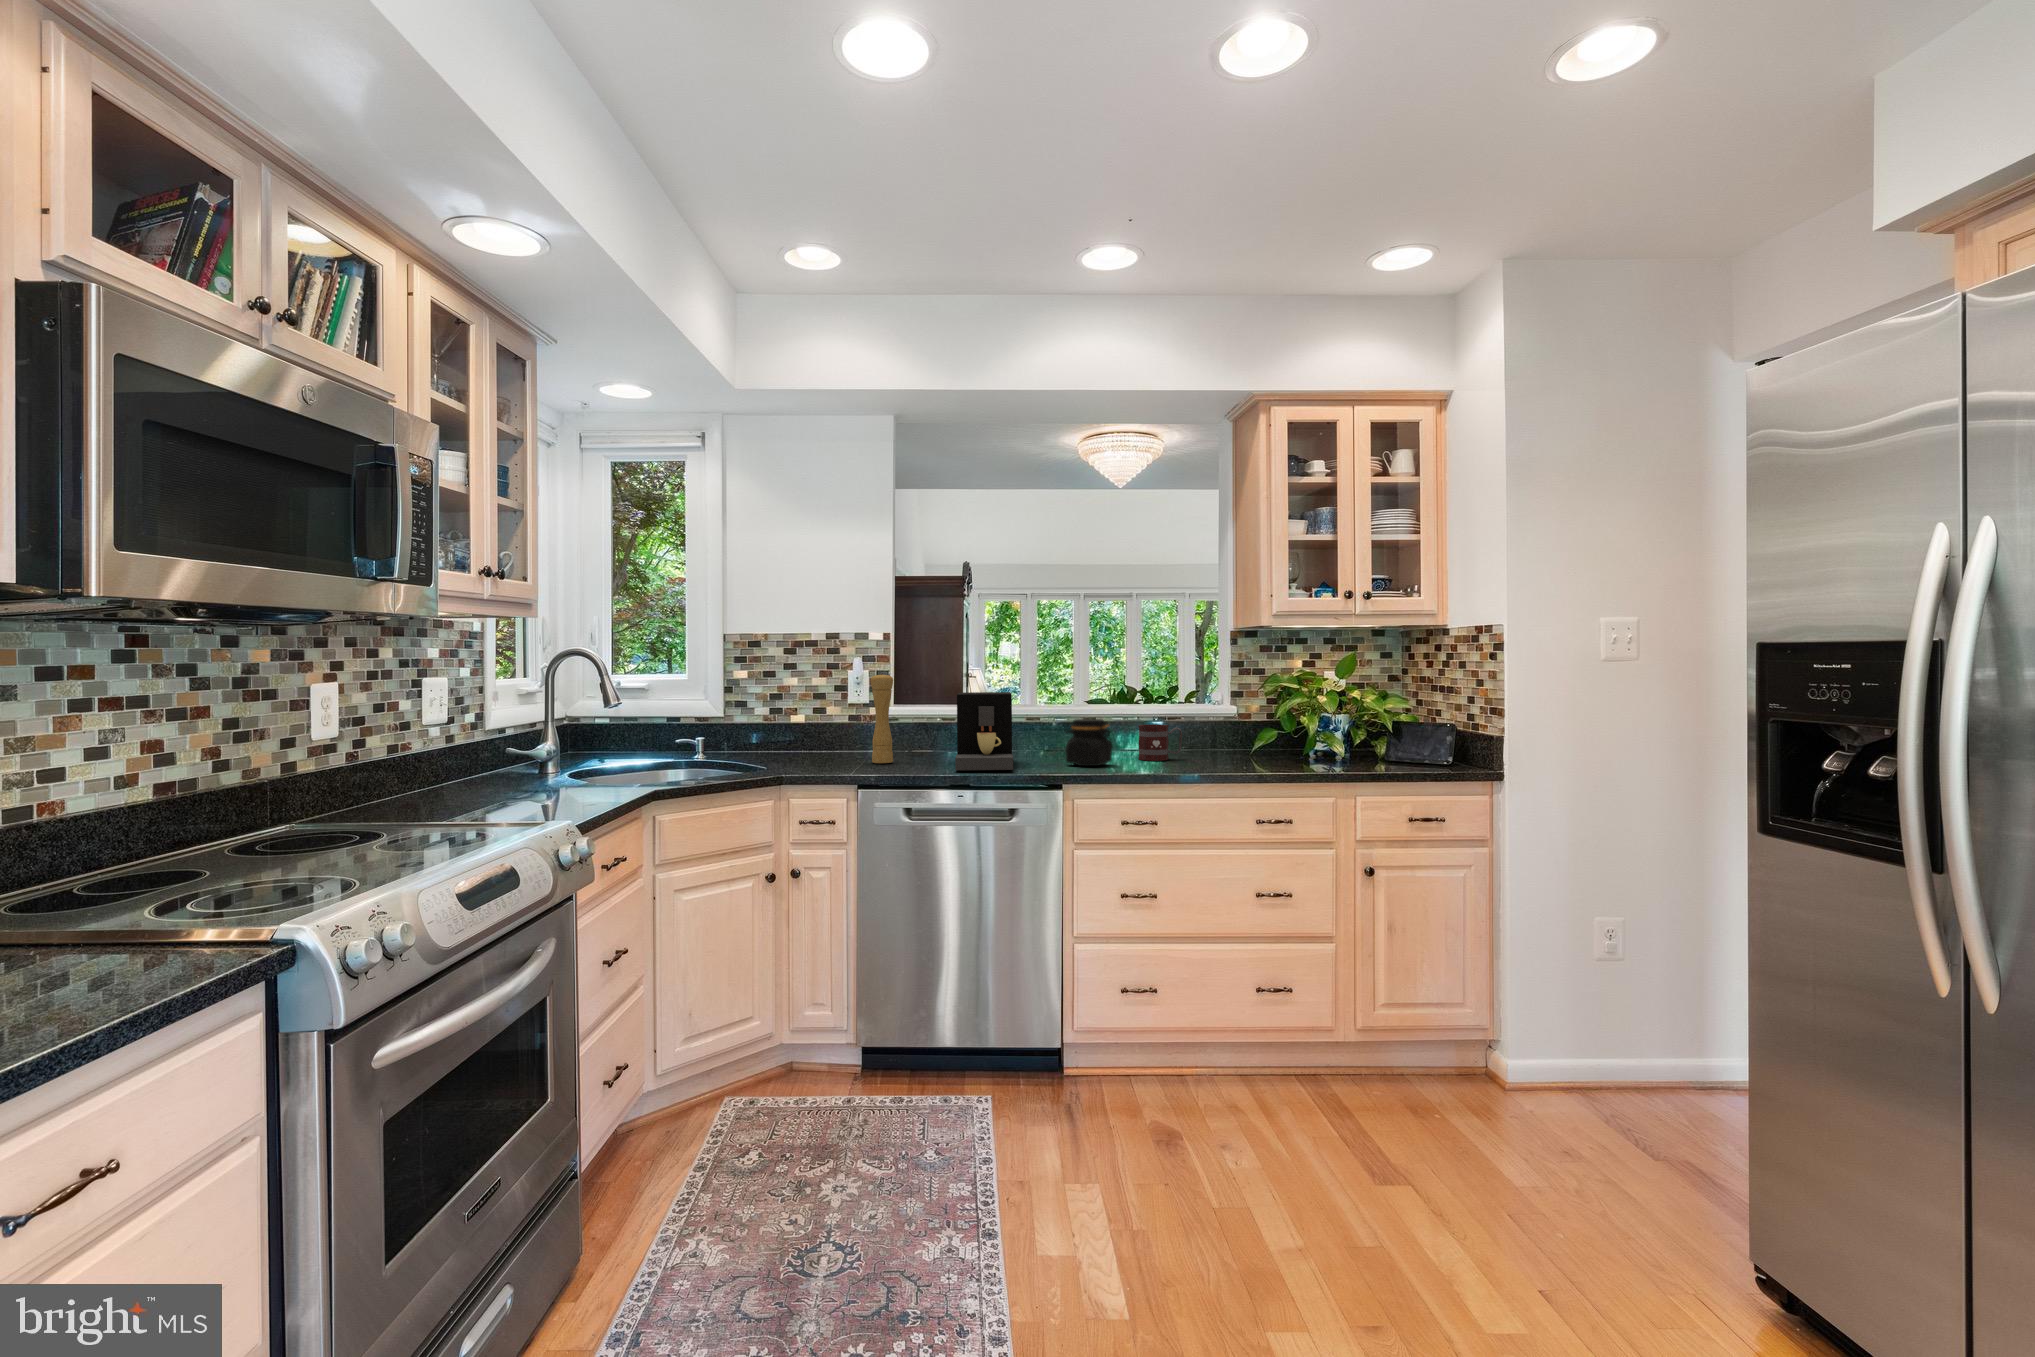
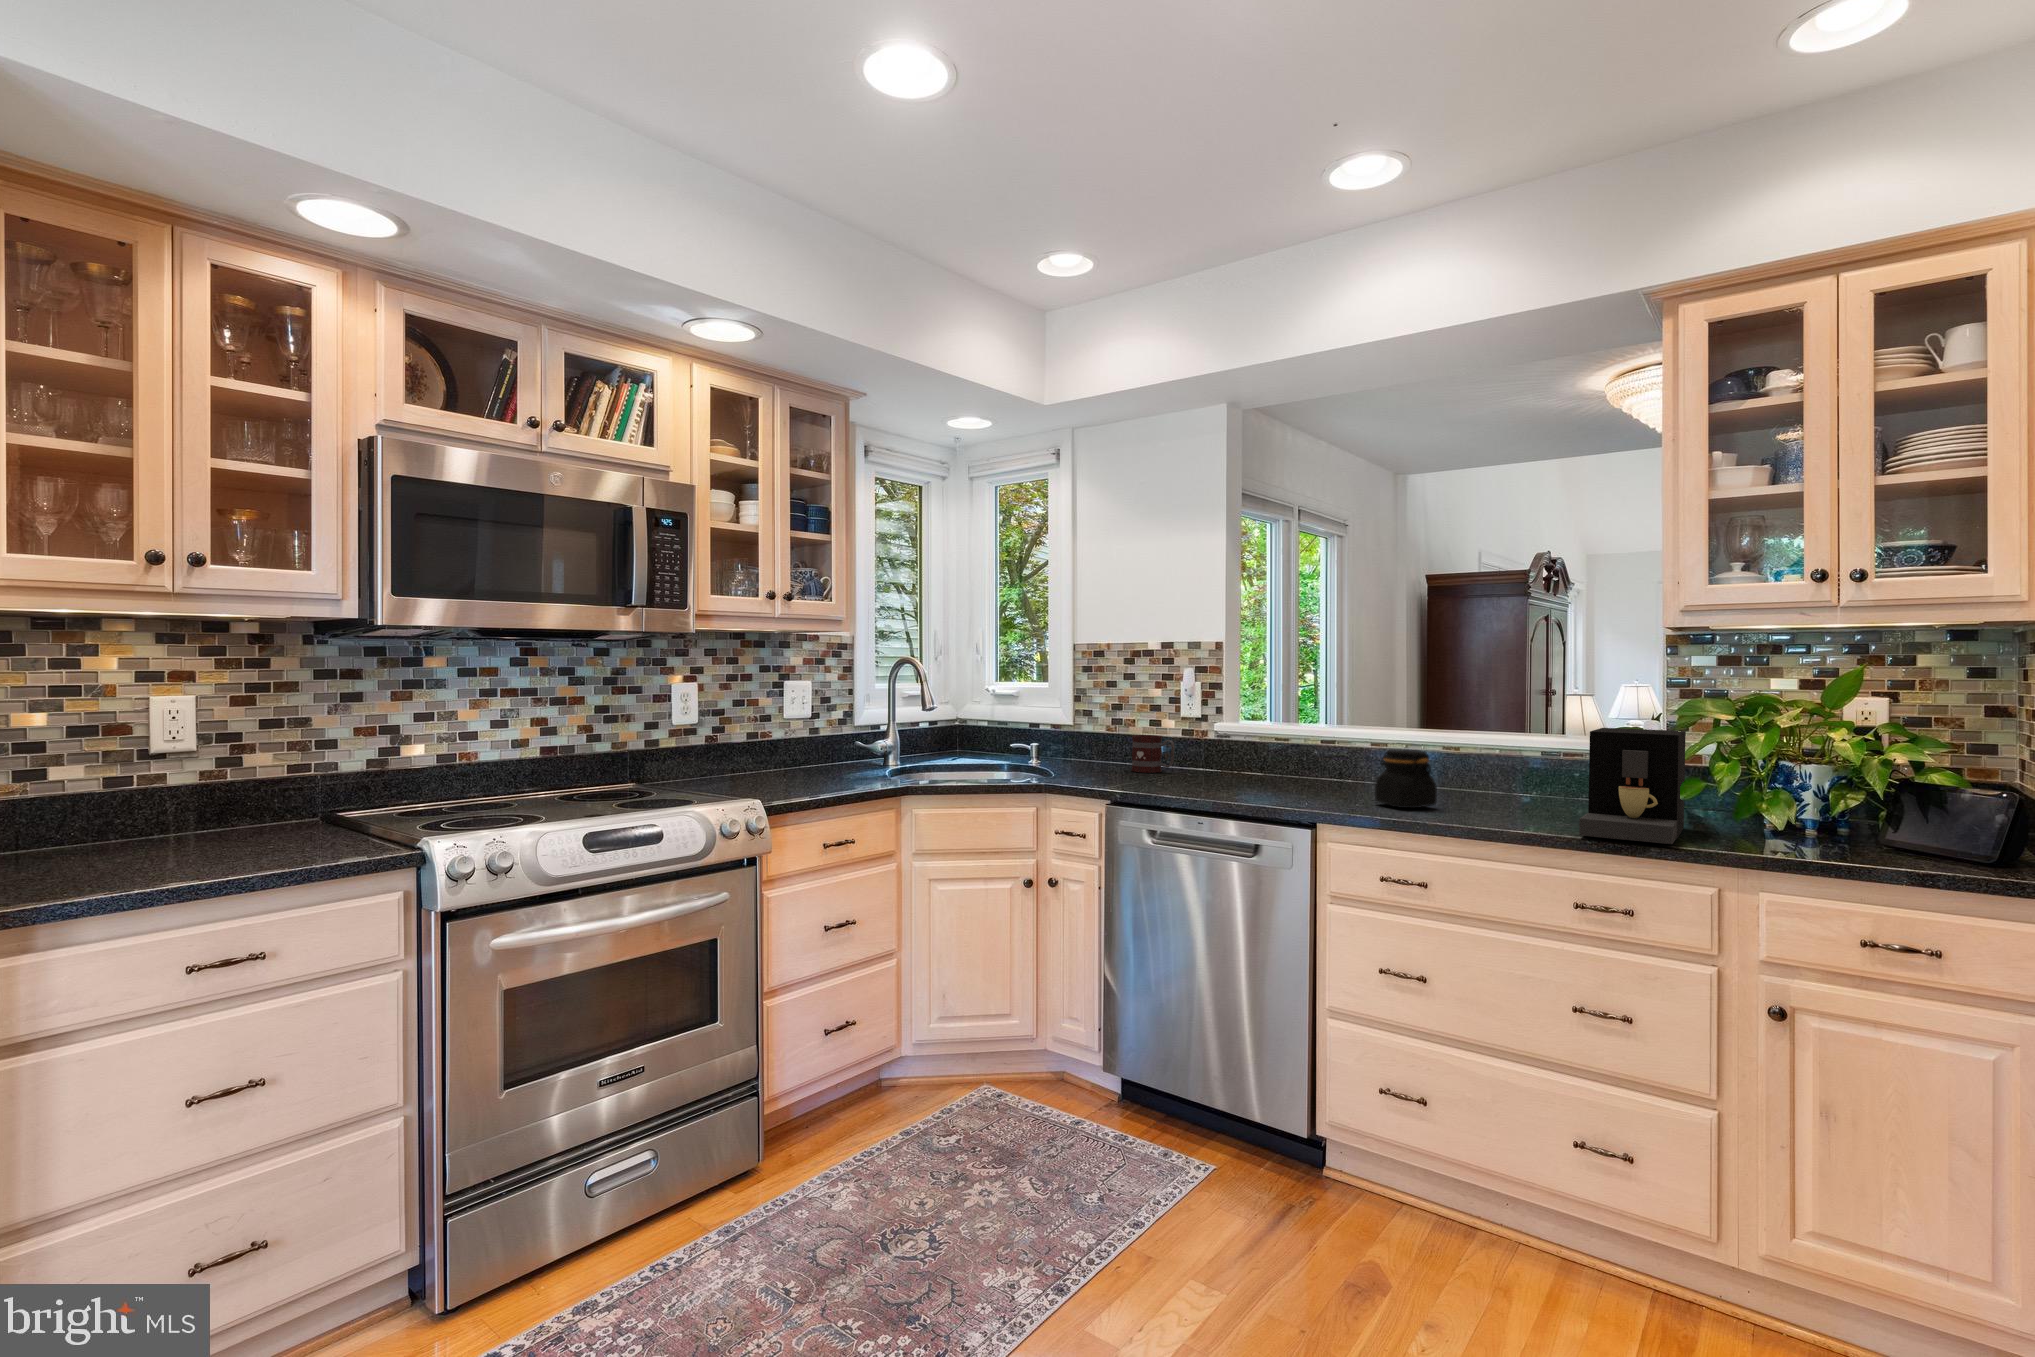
pepper mill: present [871,673,893,763] -> none [1175,687,1200,782]
coffee maker: present [955,692,1013,770] -> present [1579,728,1686,844]
mug: present [1138,724,1182,761] -> present [1131,735,1175,773]

